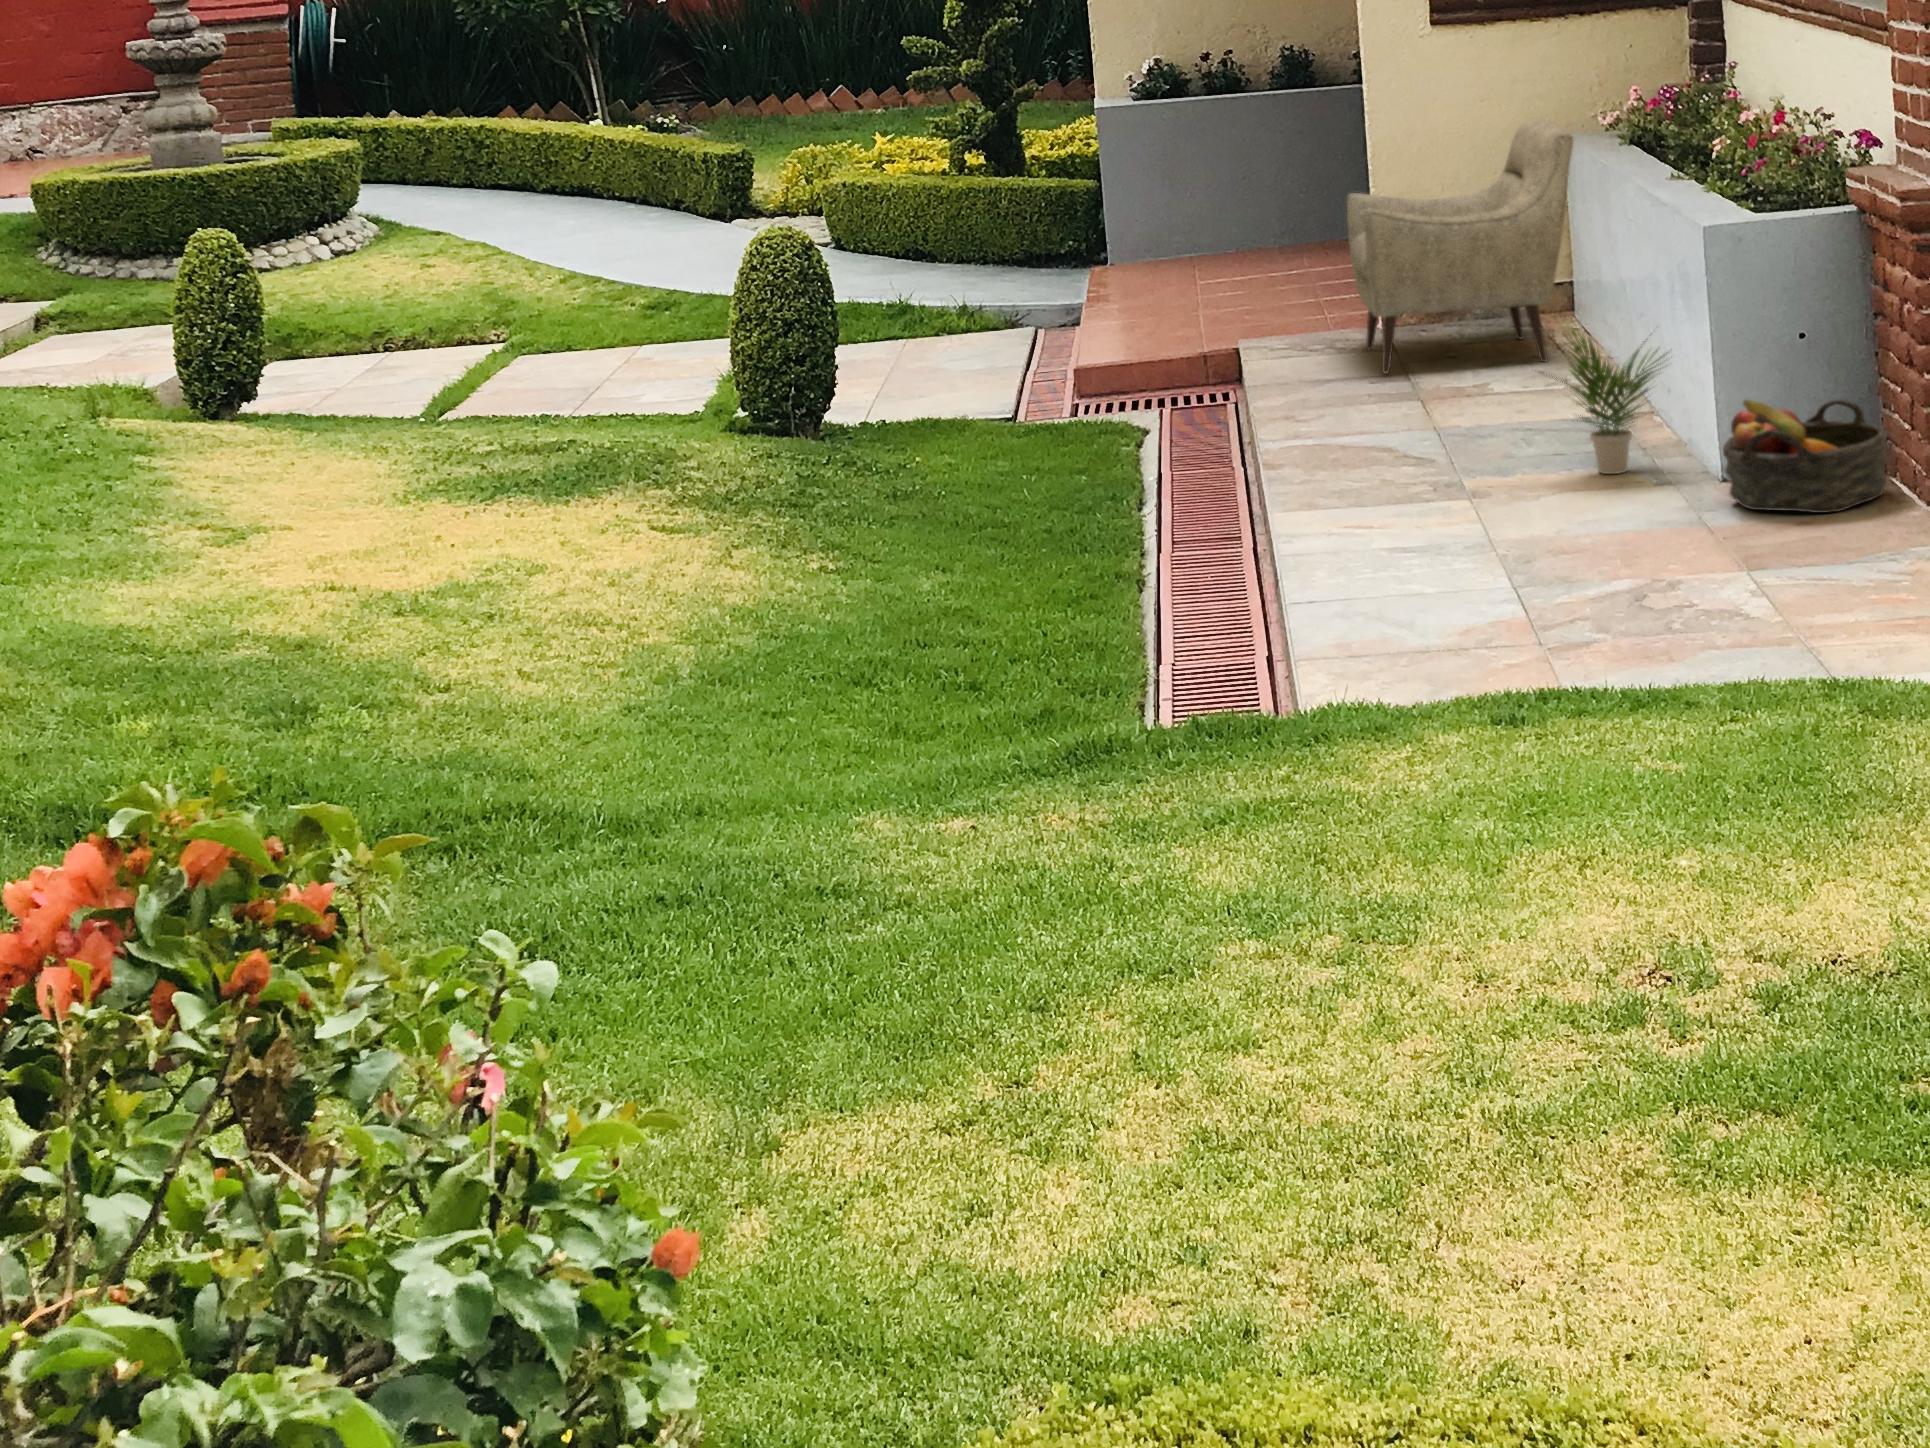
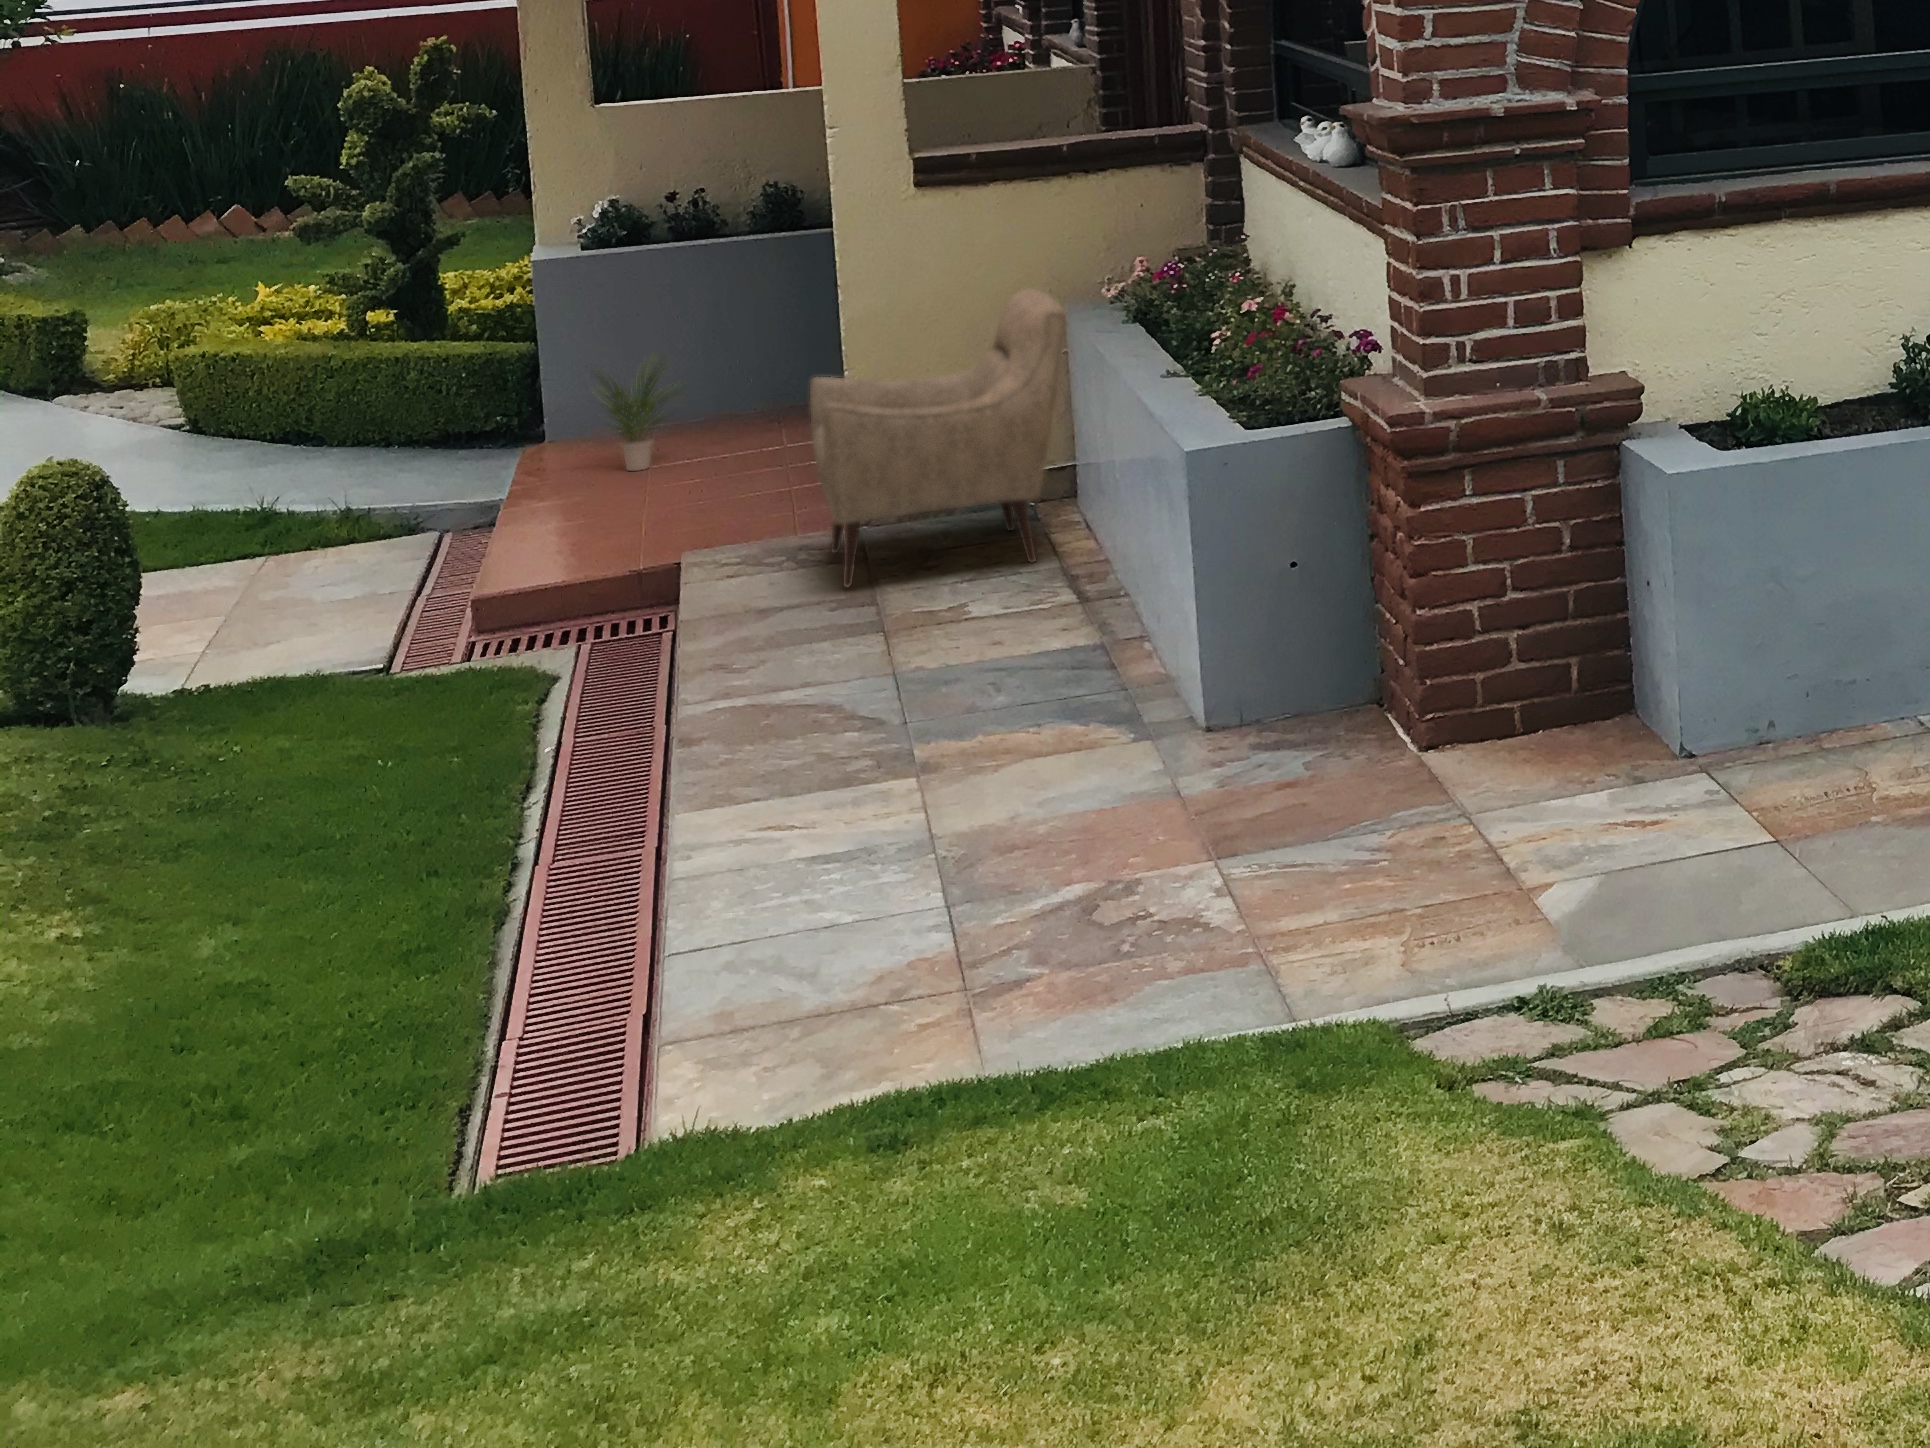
potted plant: present [1552,330,1667,474] -> present [598,360,682,471]
basket: present [1723,399,1887,513] -> none [1196,633,1375,771]

